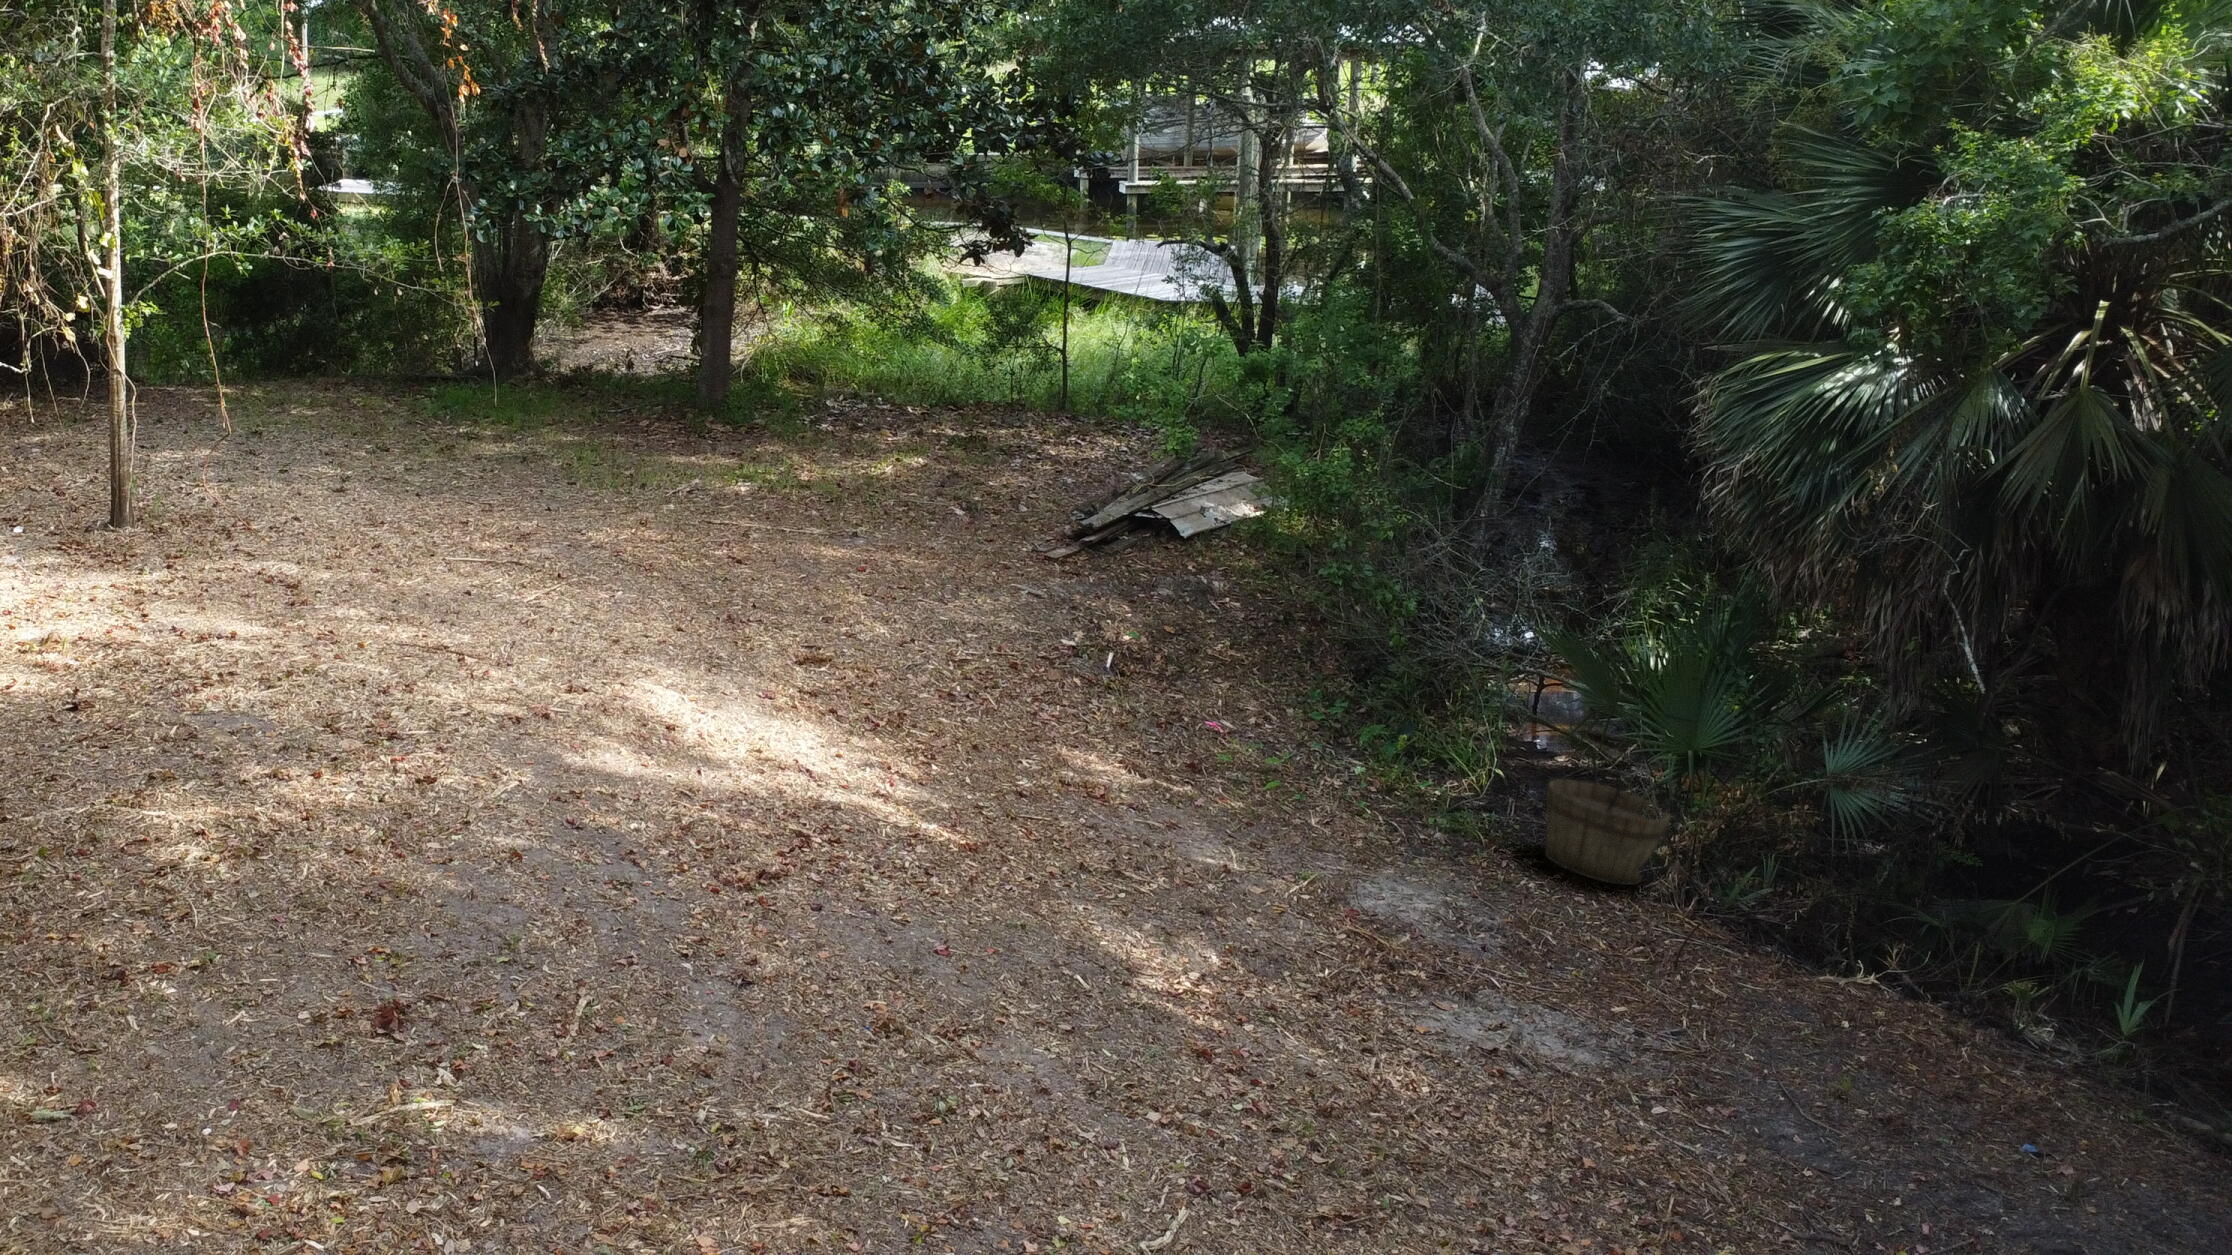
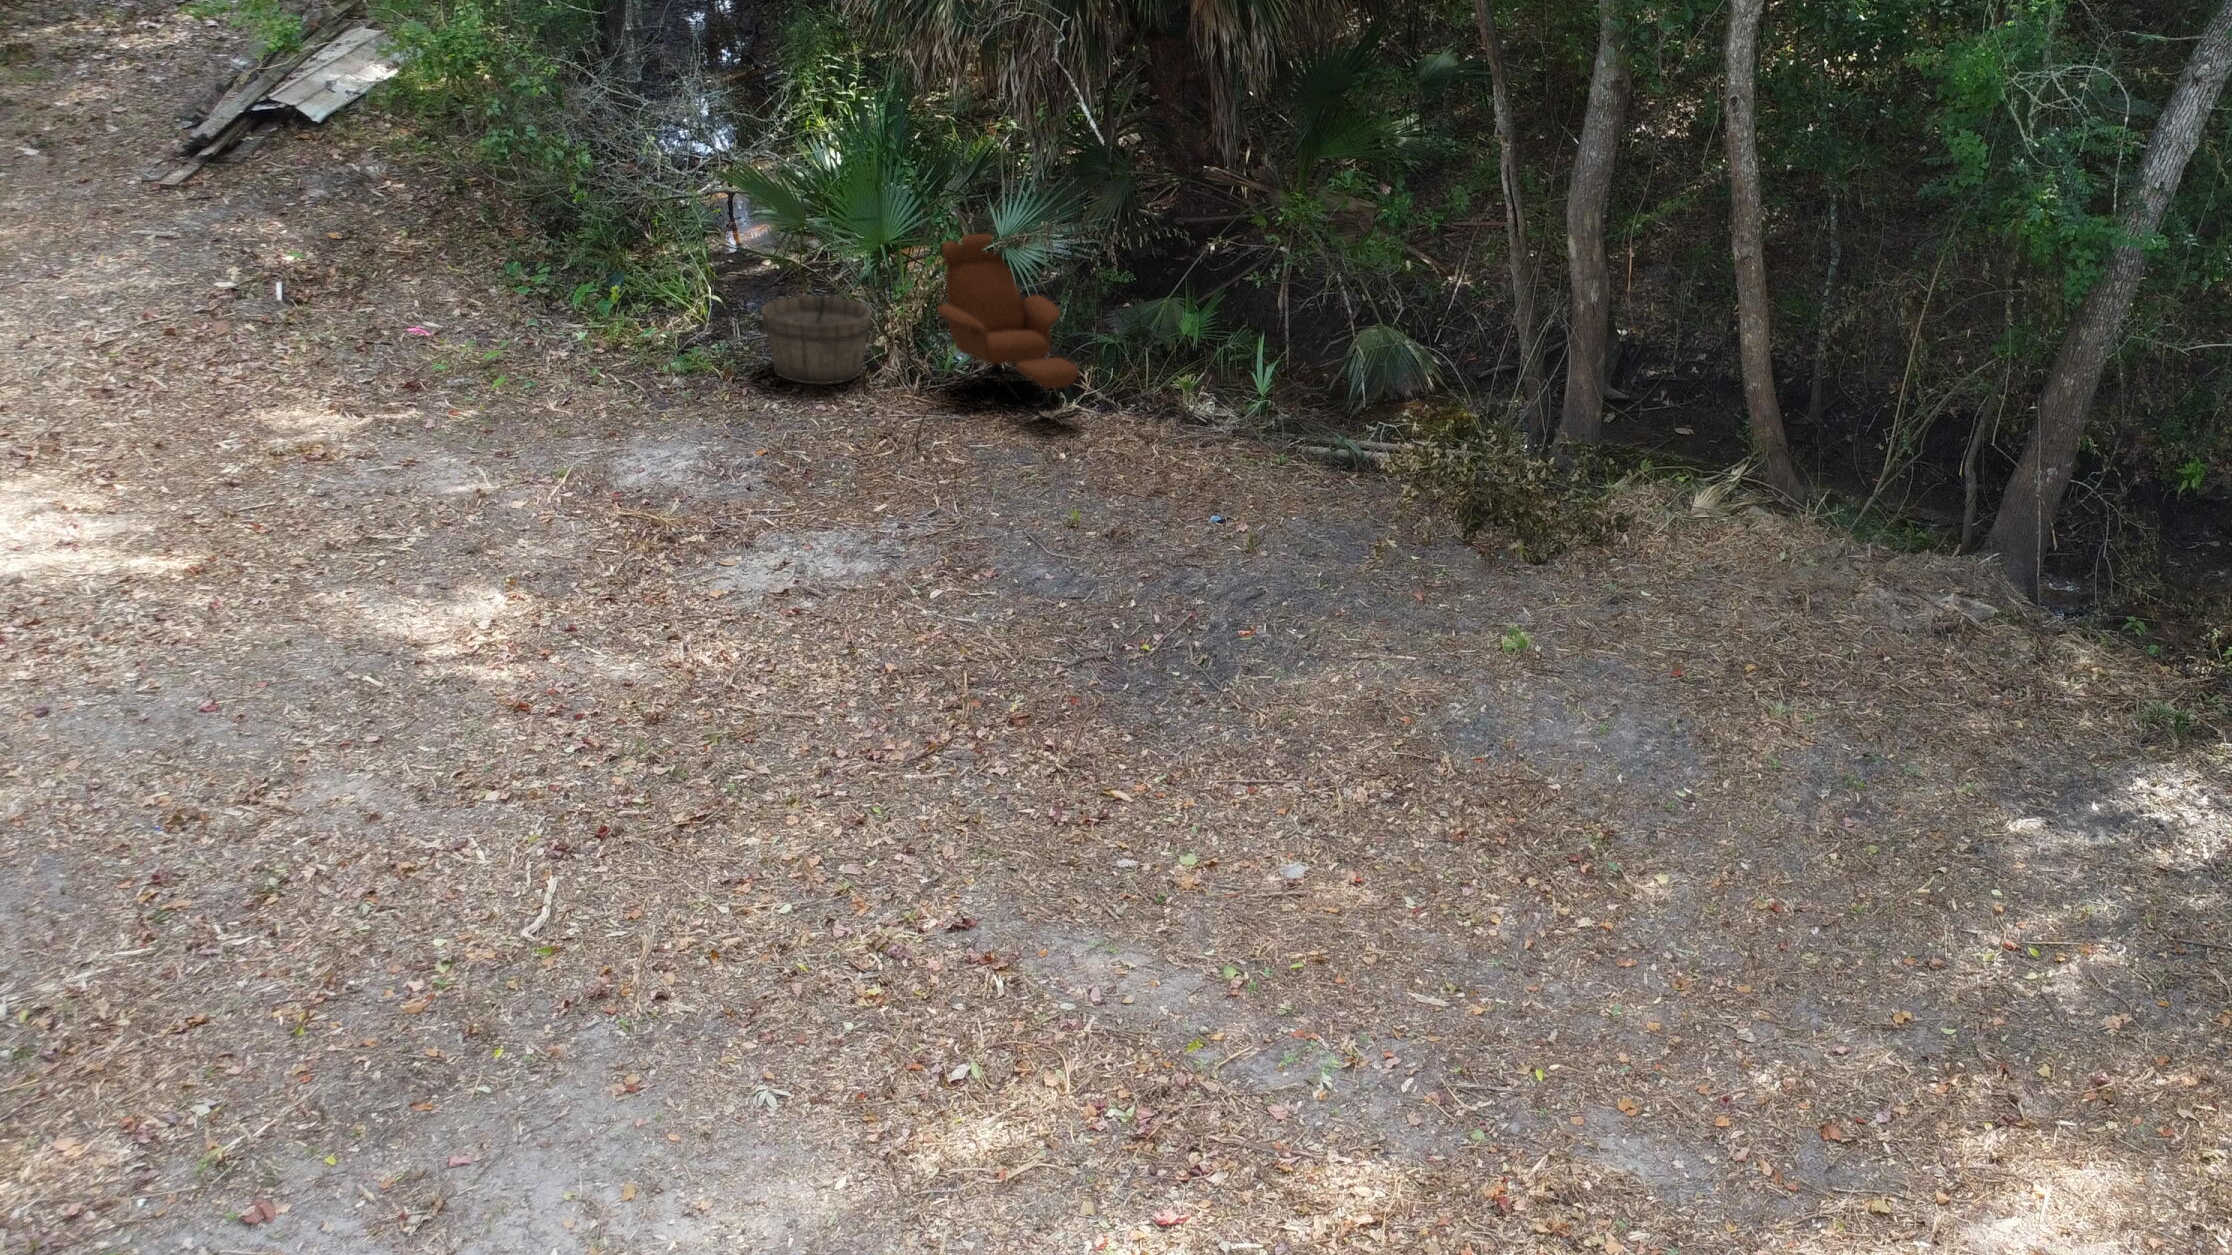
lounge chair: none [1741,759,1913,1006] -> present [937,234,1079,425]

